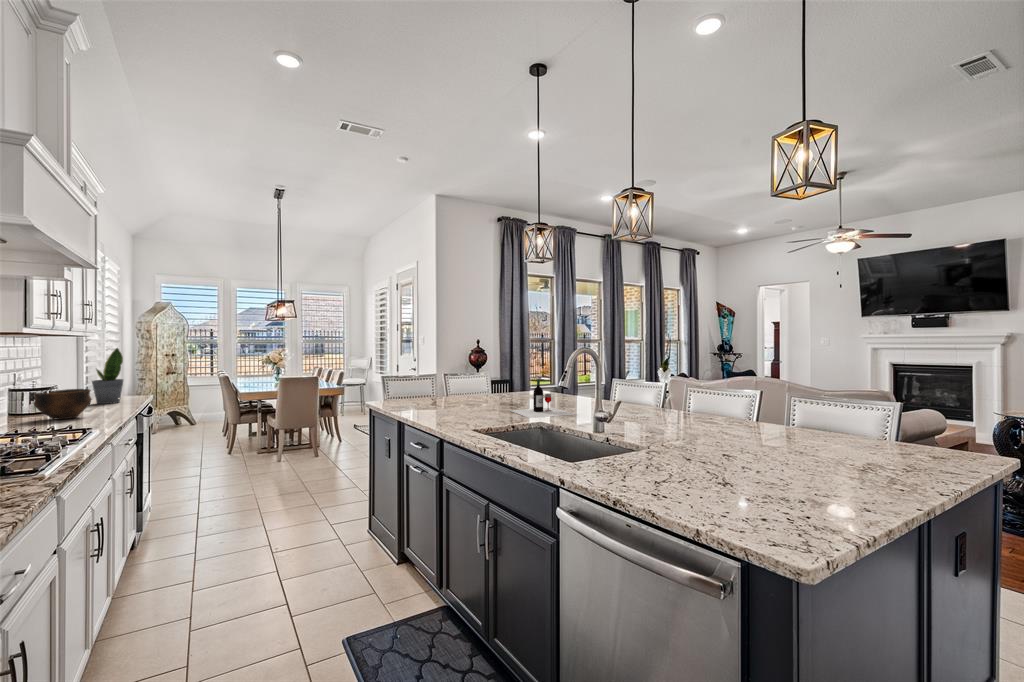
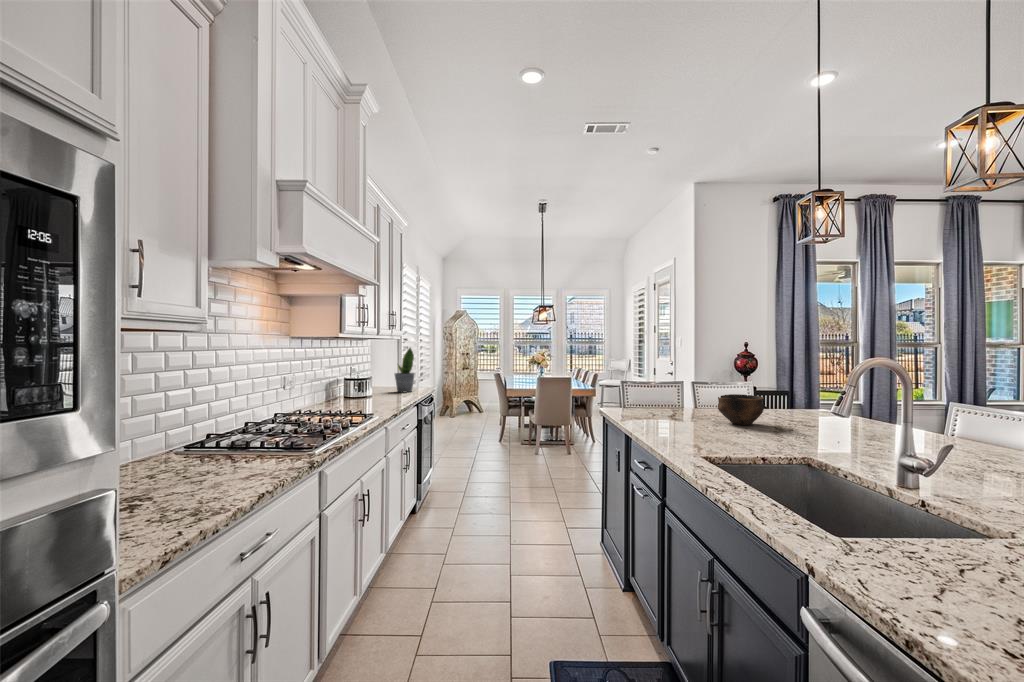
wine bottle: present [511,379,574,418] -> none [766,397,873,451]
bowl: present [34,389,91,419] -> present [718,394,764,425]

